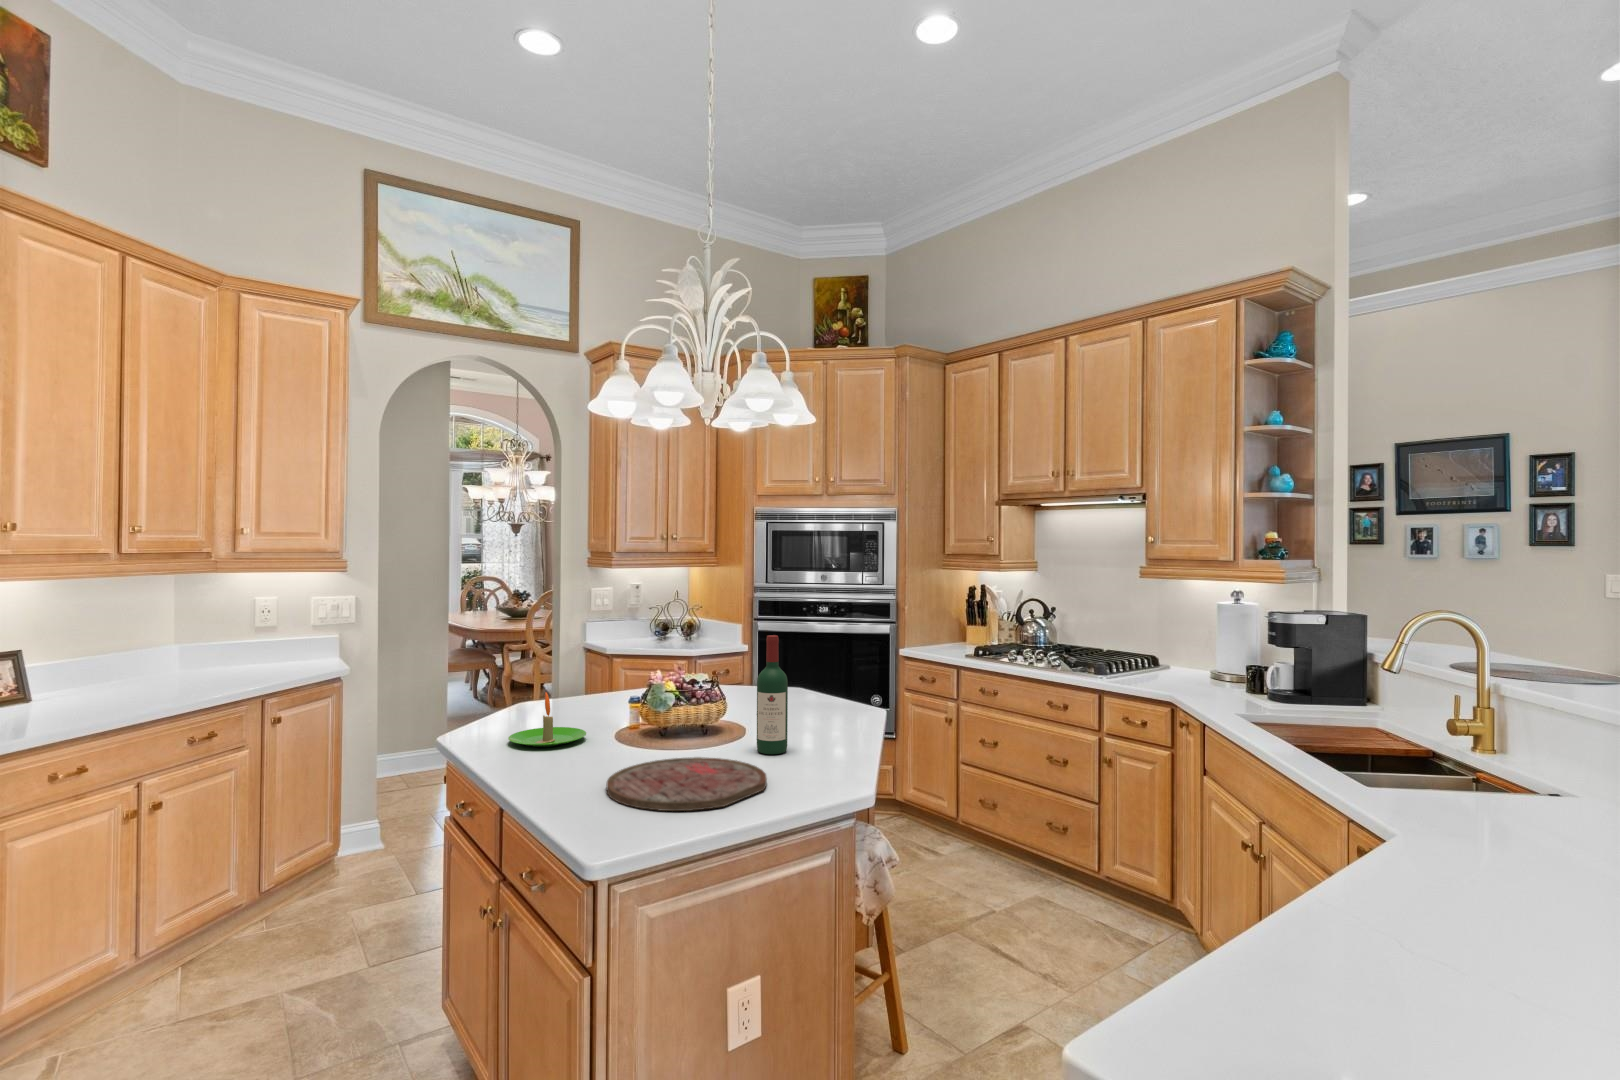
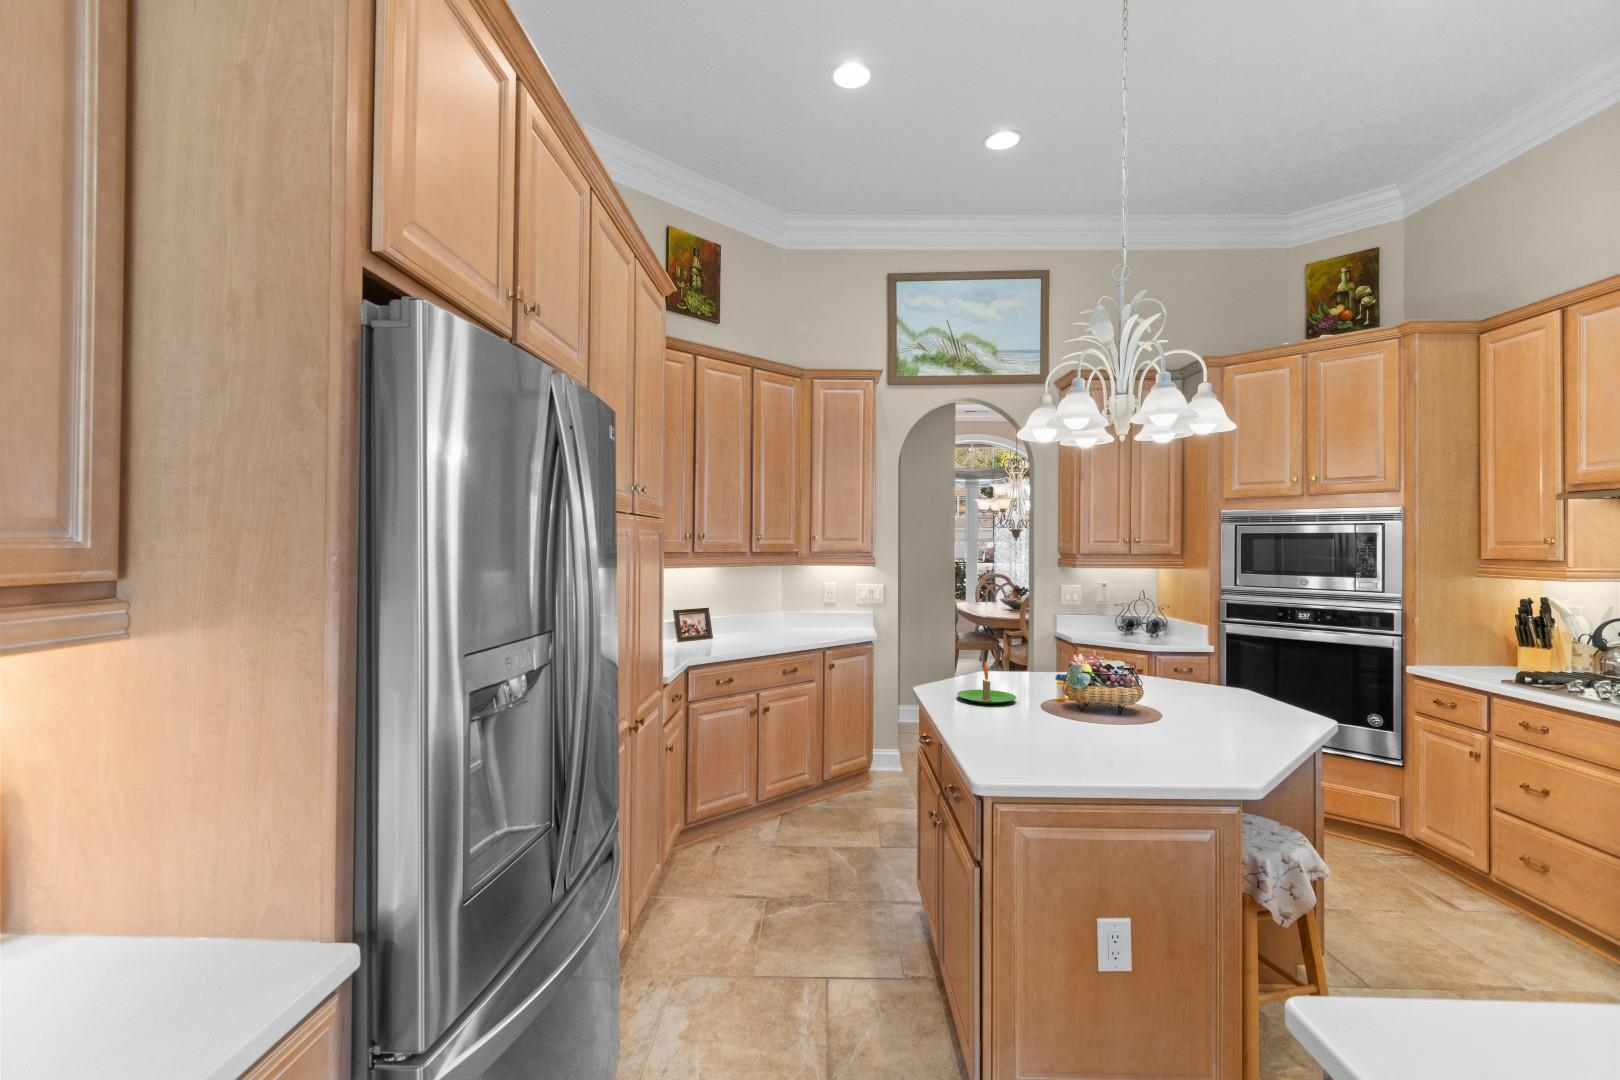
wine bottle: present [757,635,788,754] -> none [1161,630,1192,739]
cutting board: present [607,757,767,811] -> none [1011,725,1153,768]

